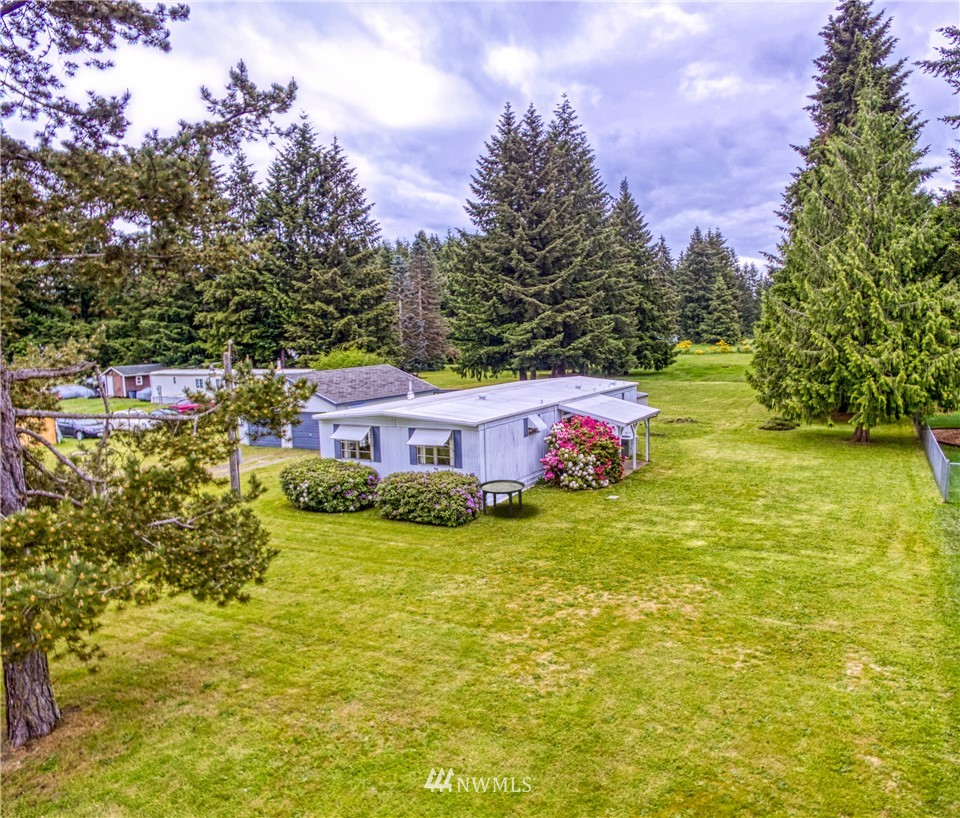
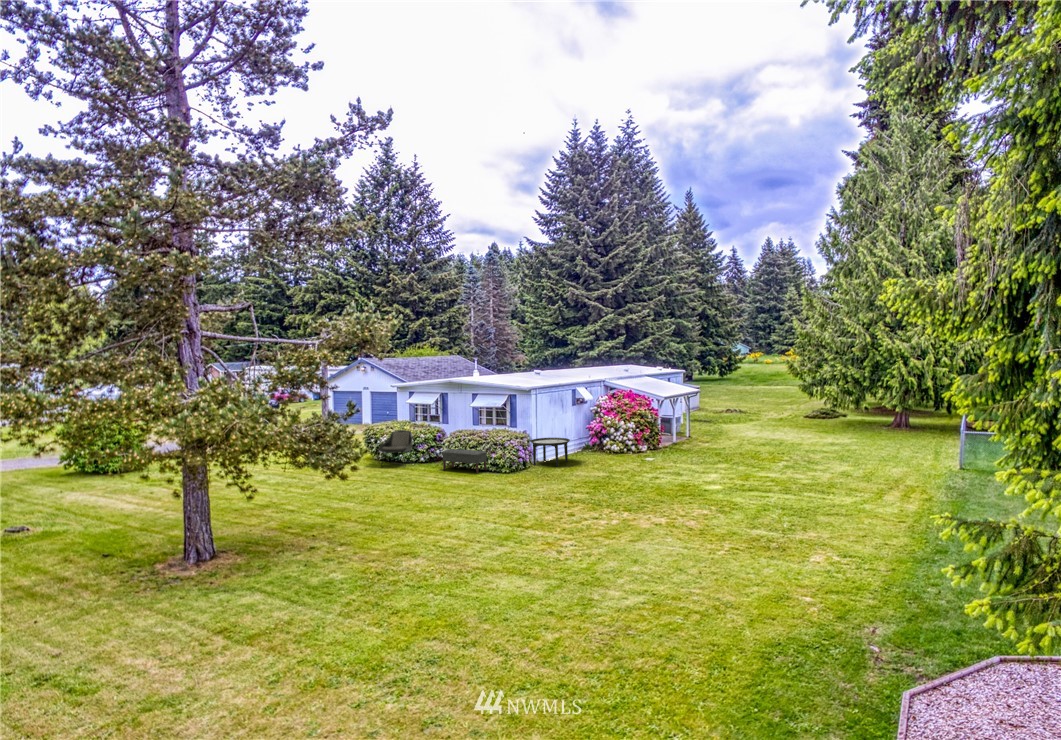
lounge chair: none [302,473,345,519] -> present [379,430,412,464]
bench: none [377,498,430,531] -> present [442,449,487,473]

